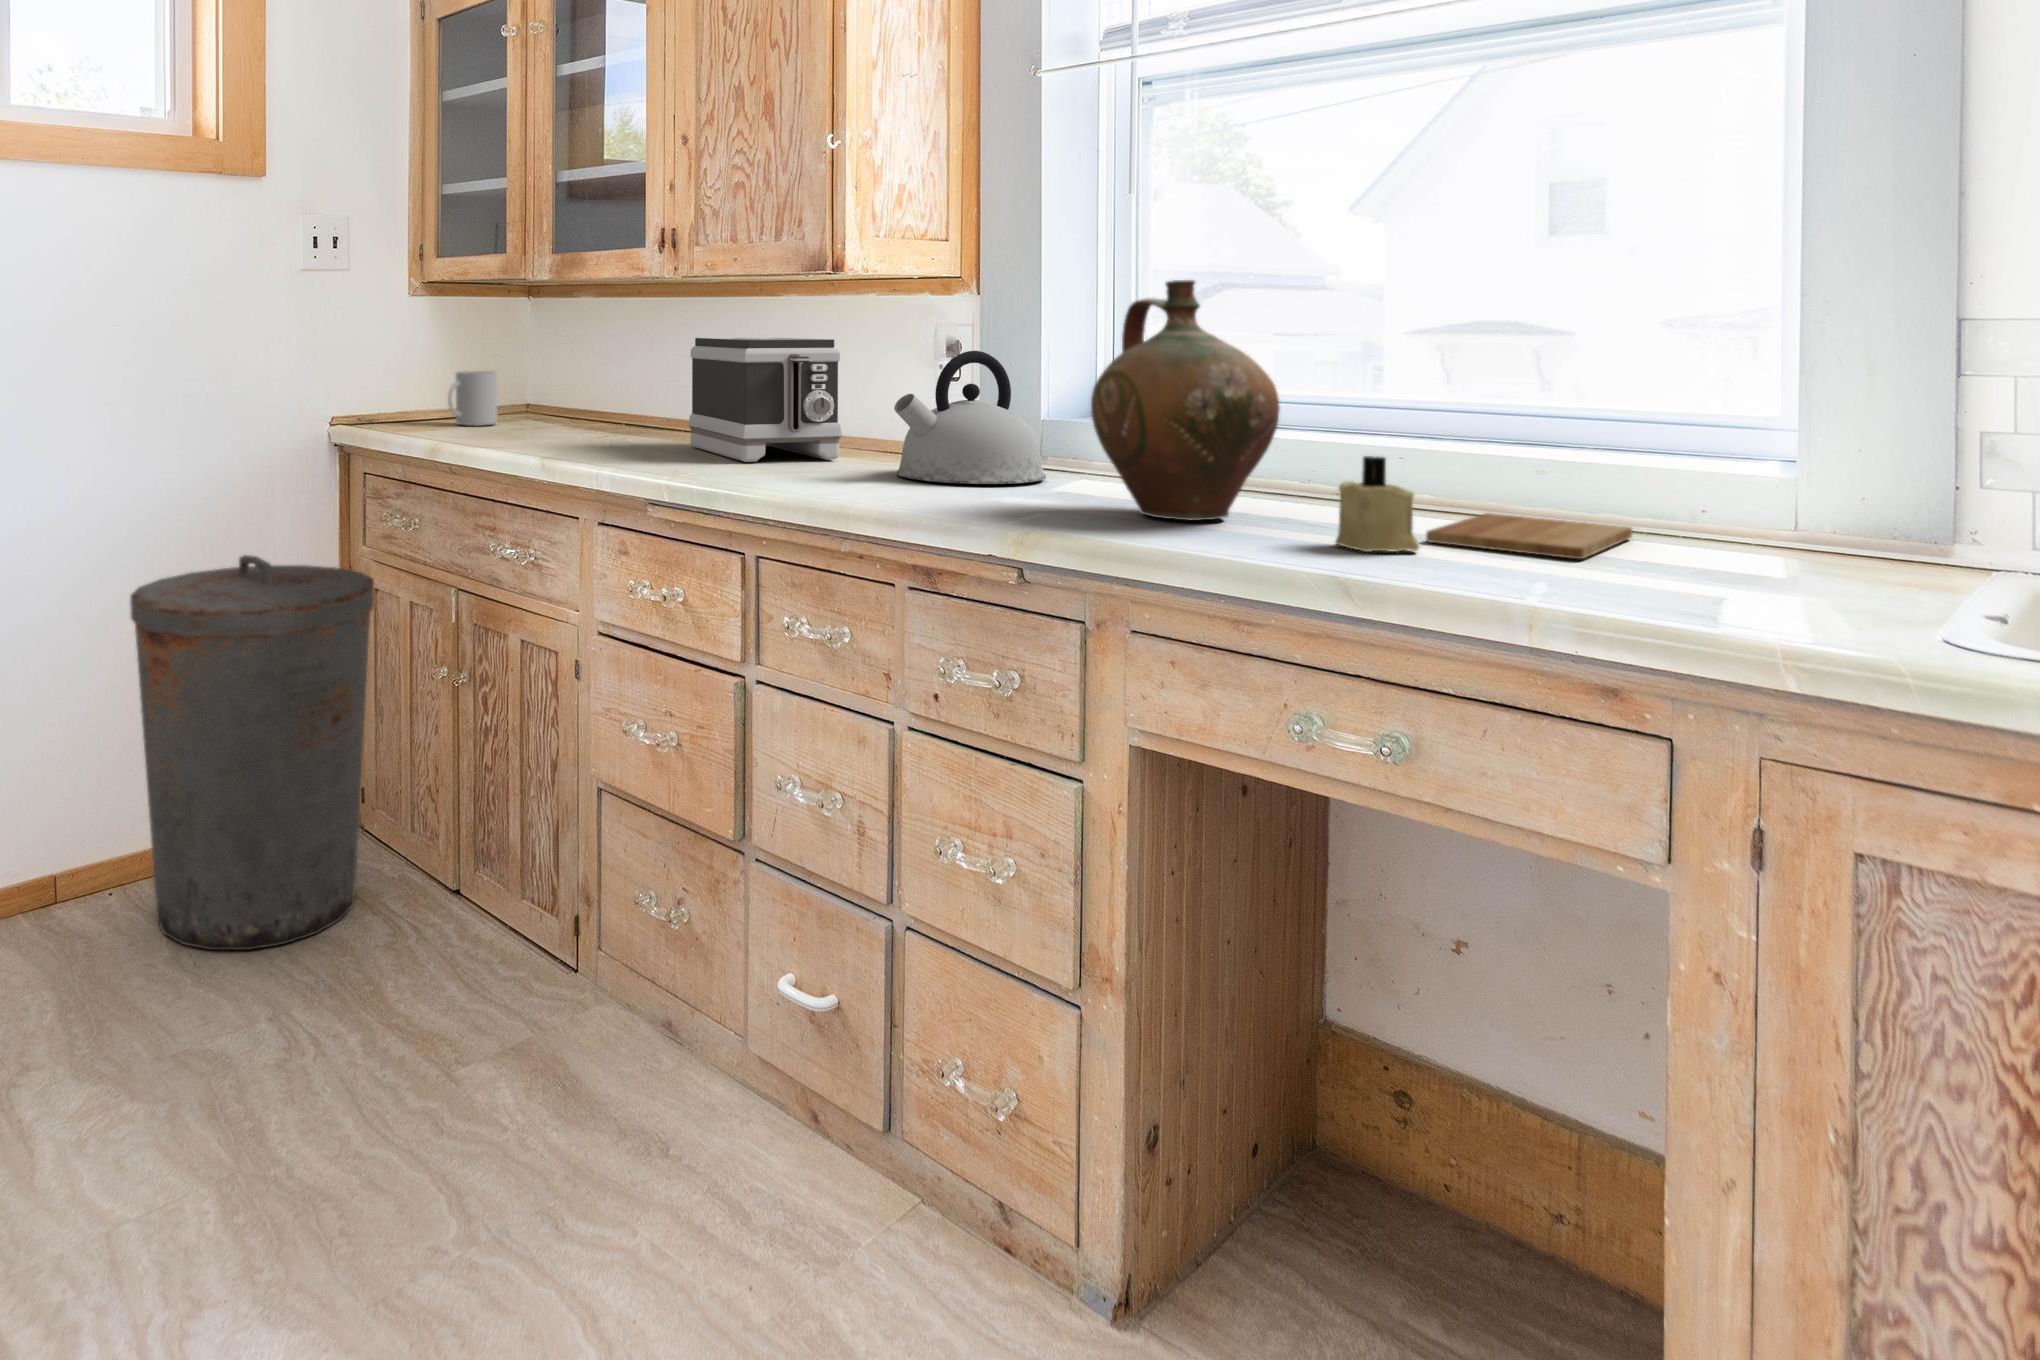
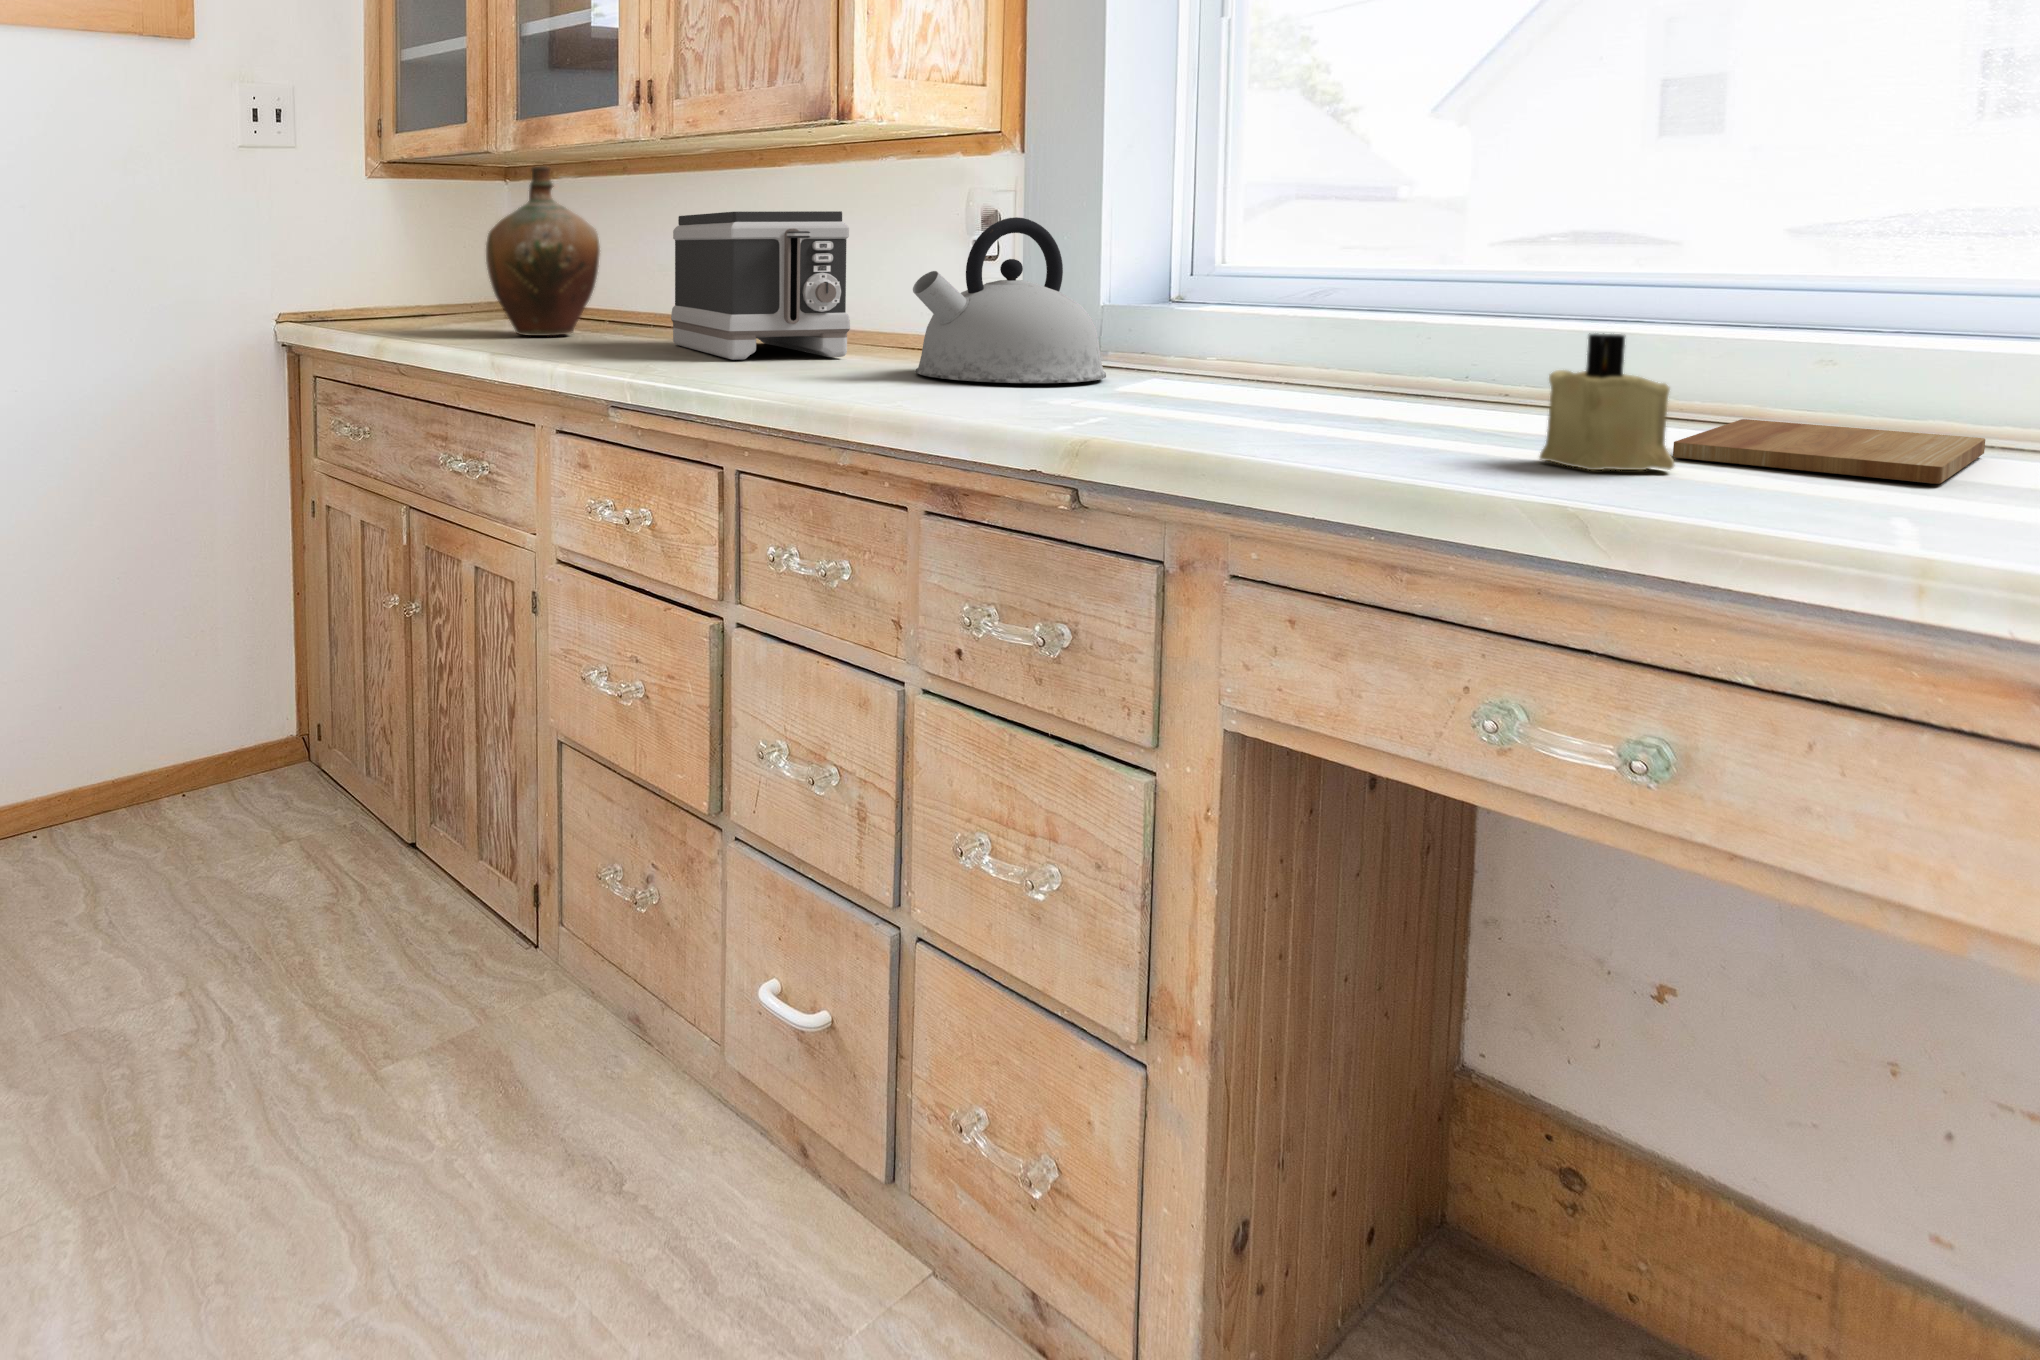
ceramic jug: present [1091,280,1280,521] -> present [486,166,600,336]
mug: present [448,371,497,426] -> none [407,264,464,325]
trash can: present [130,555,374,950] -> none [43,467,318,905]

